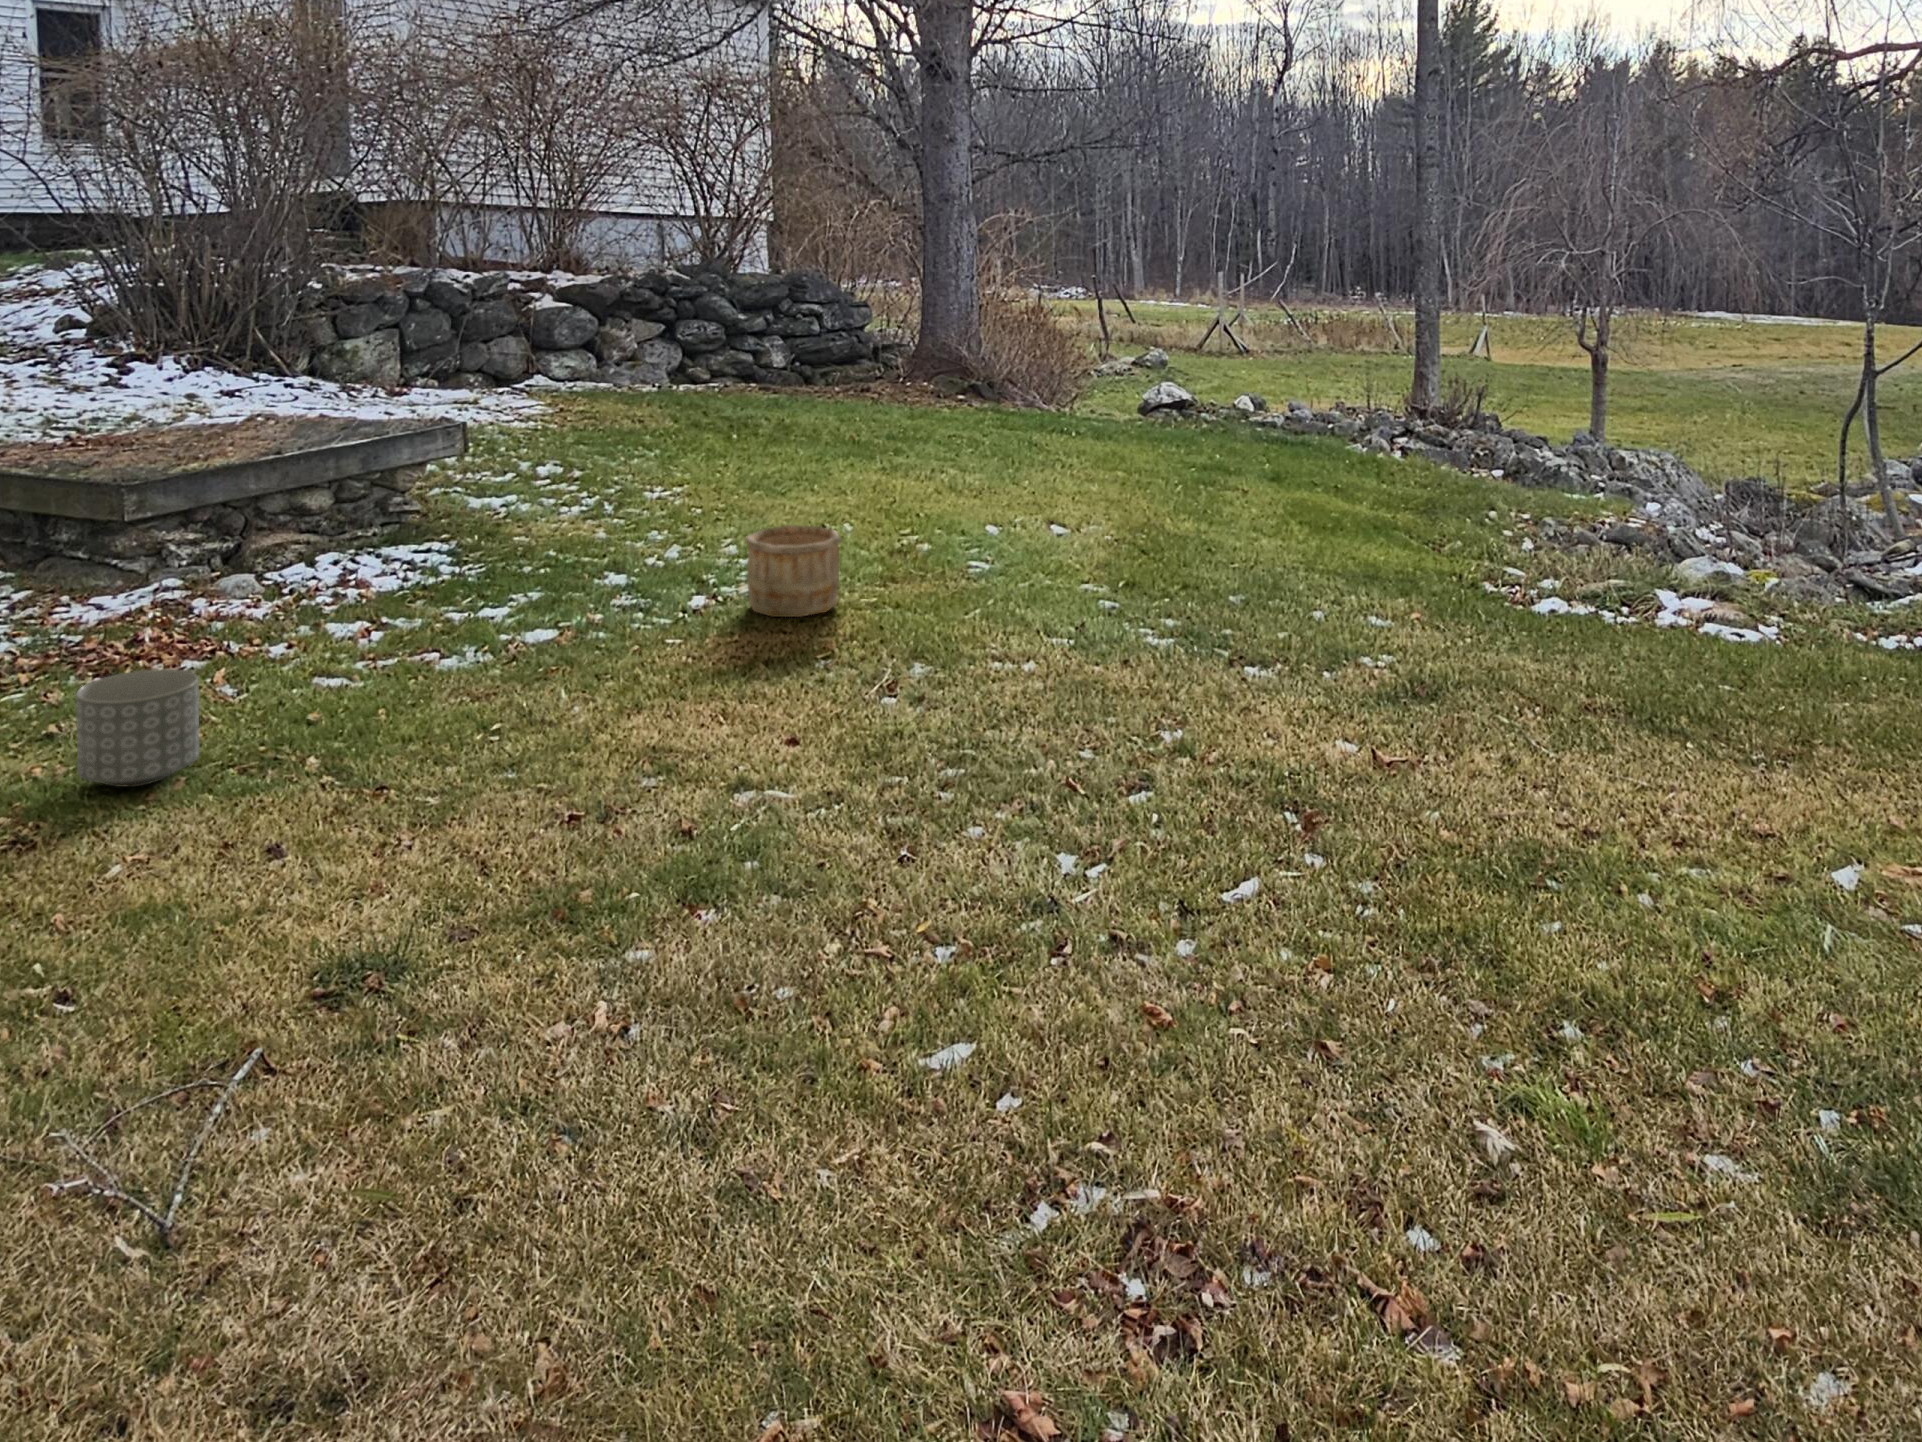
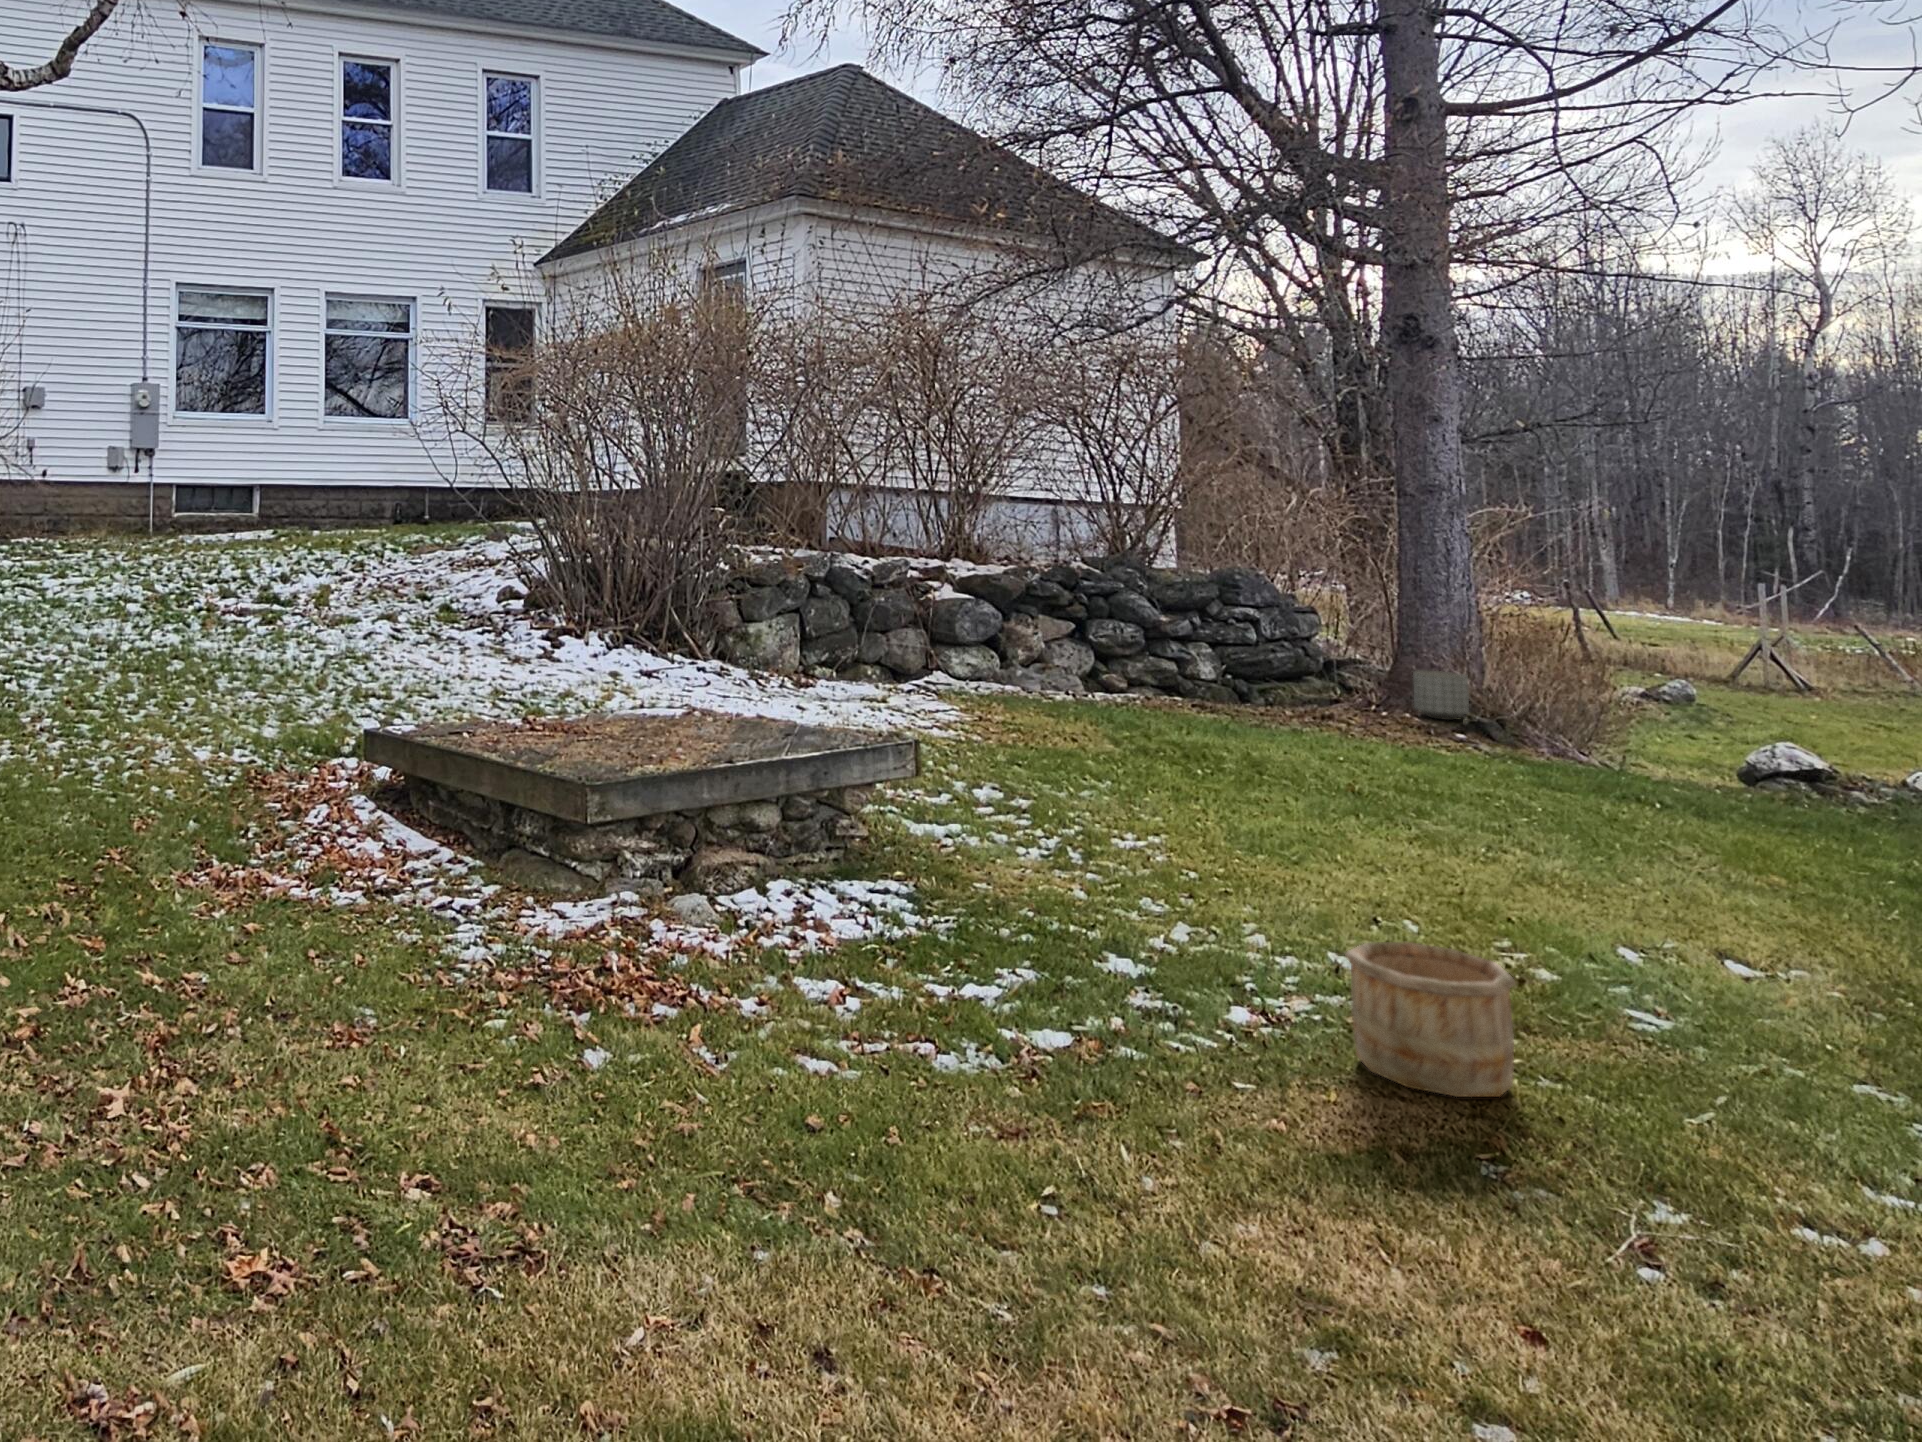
planter: present [76,669,199,787] -> present [1413,671,1469,720]

